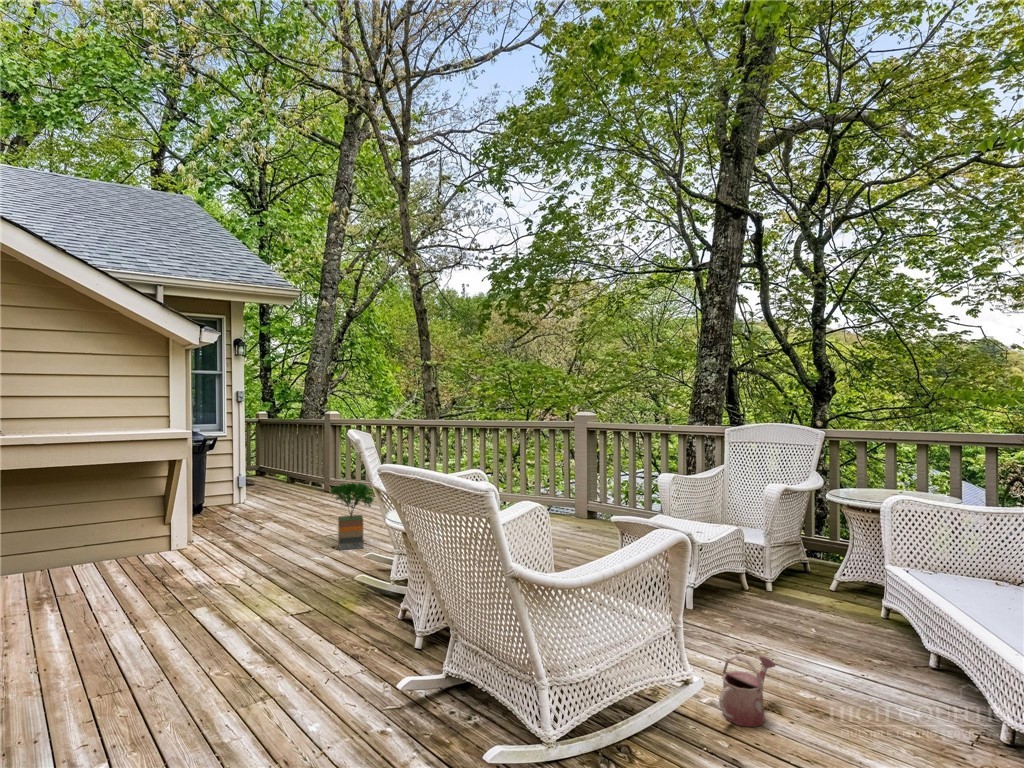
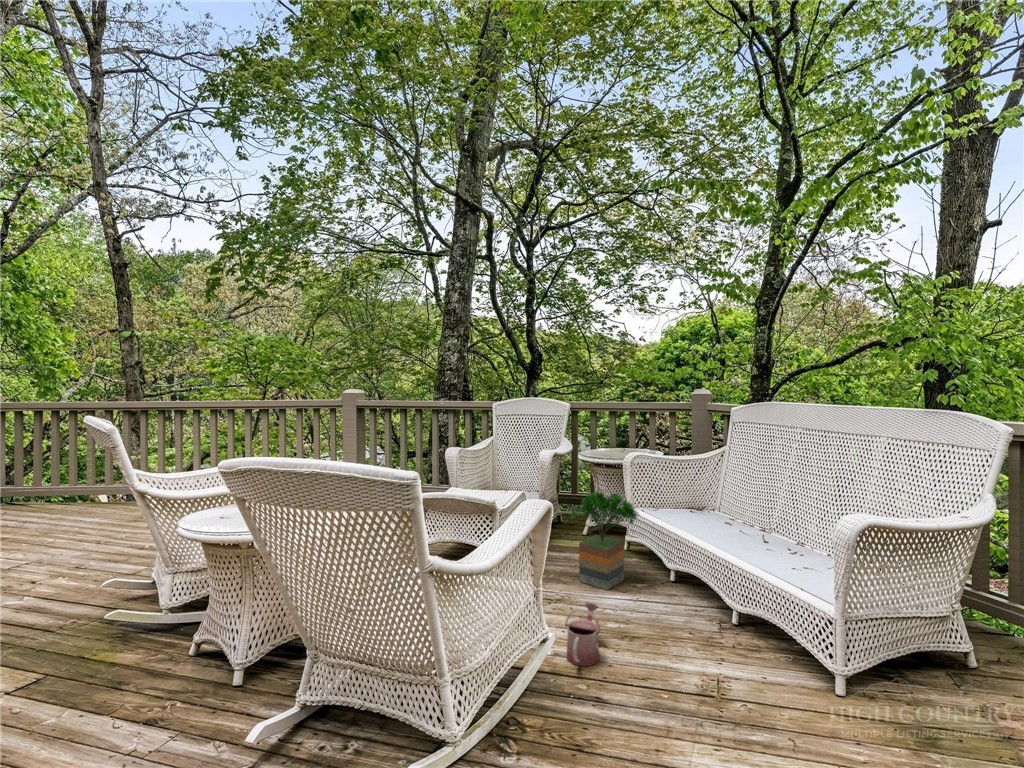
potted tree: present [331,483,373,550] -> present [571,492,638,590]

